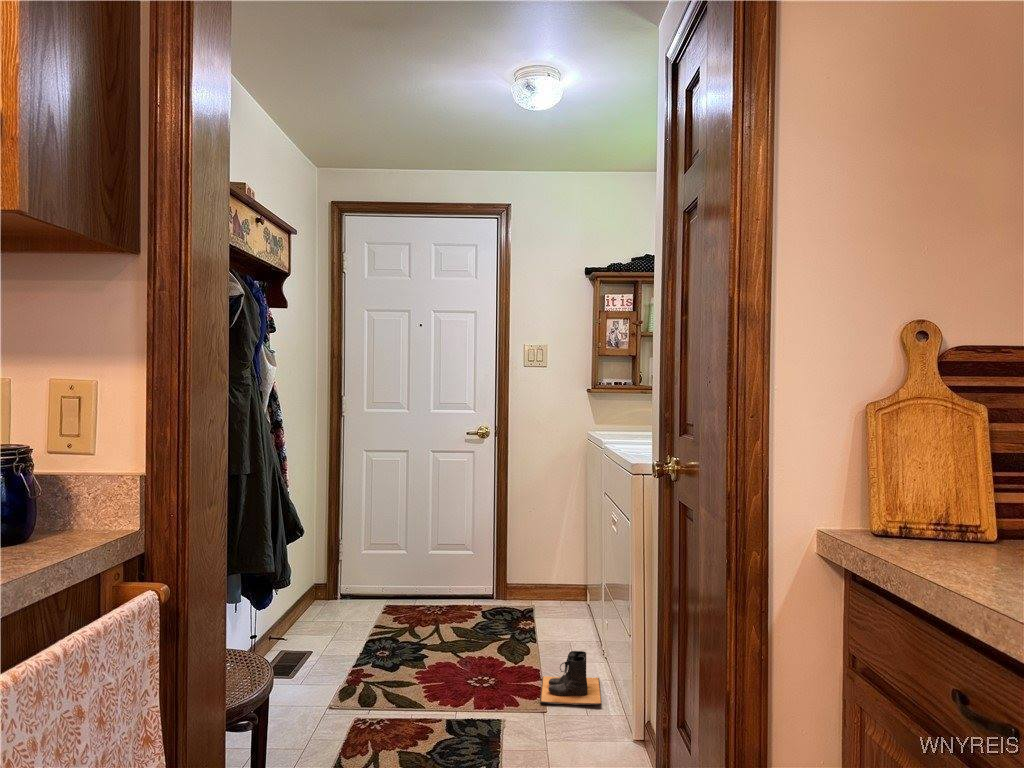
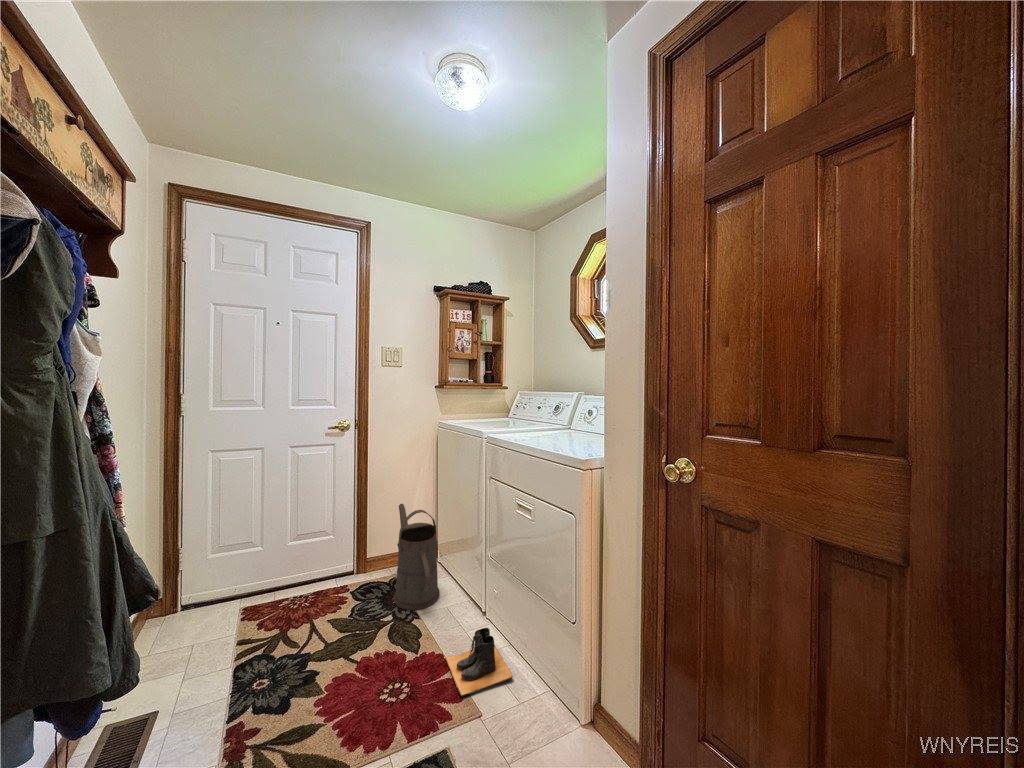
watering can: none [519,528,570,639] -> present [394,504,440,610]

